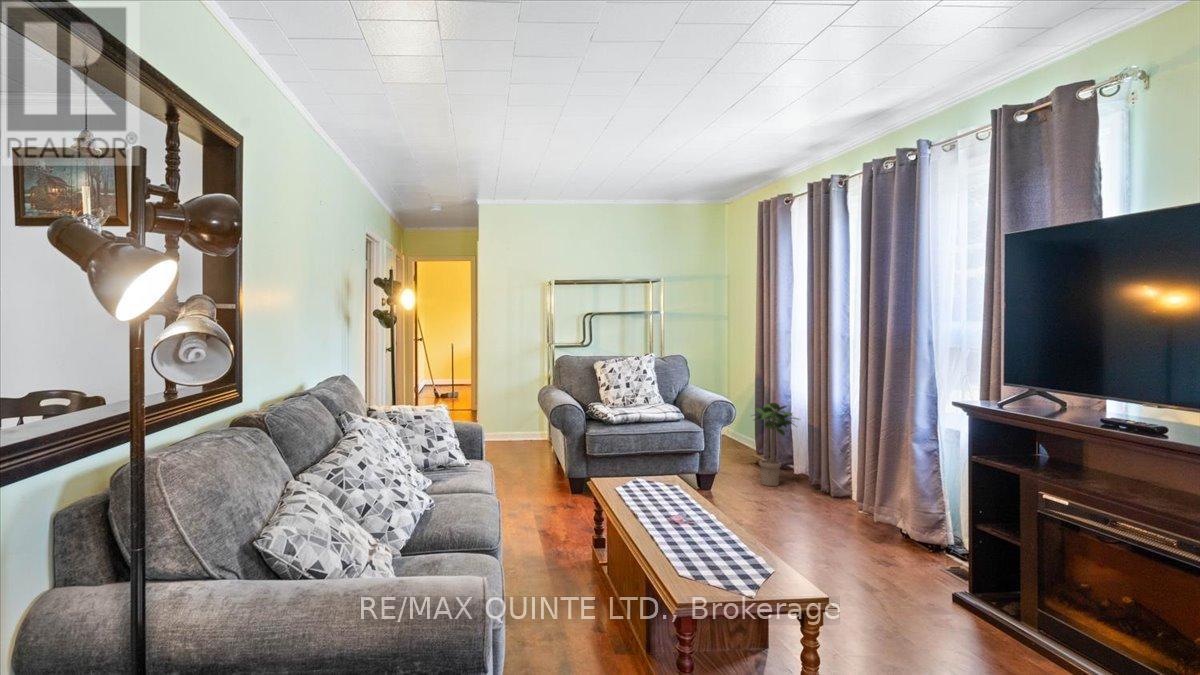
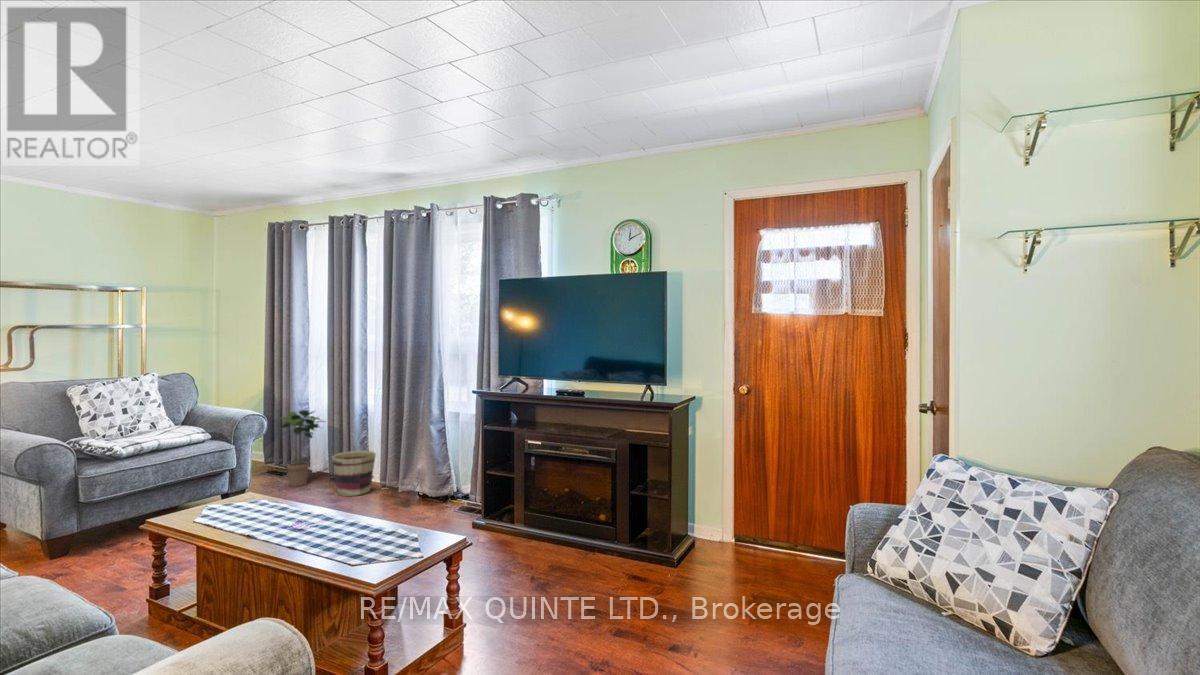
basket: none [798,458,849,513] -> present [332,451,376,496]

